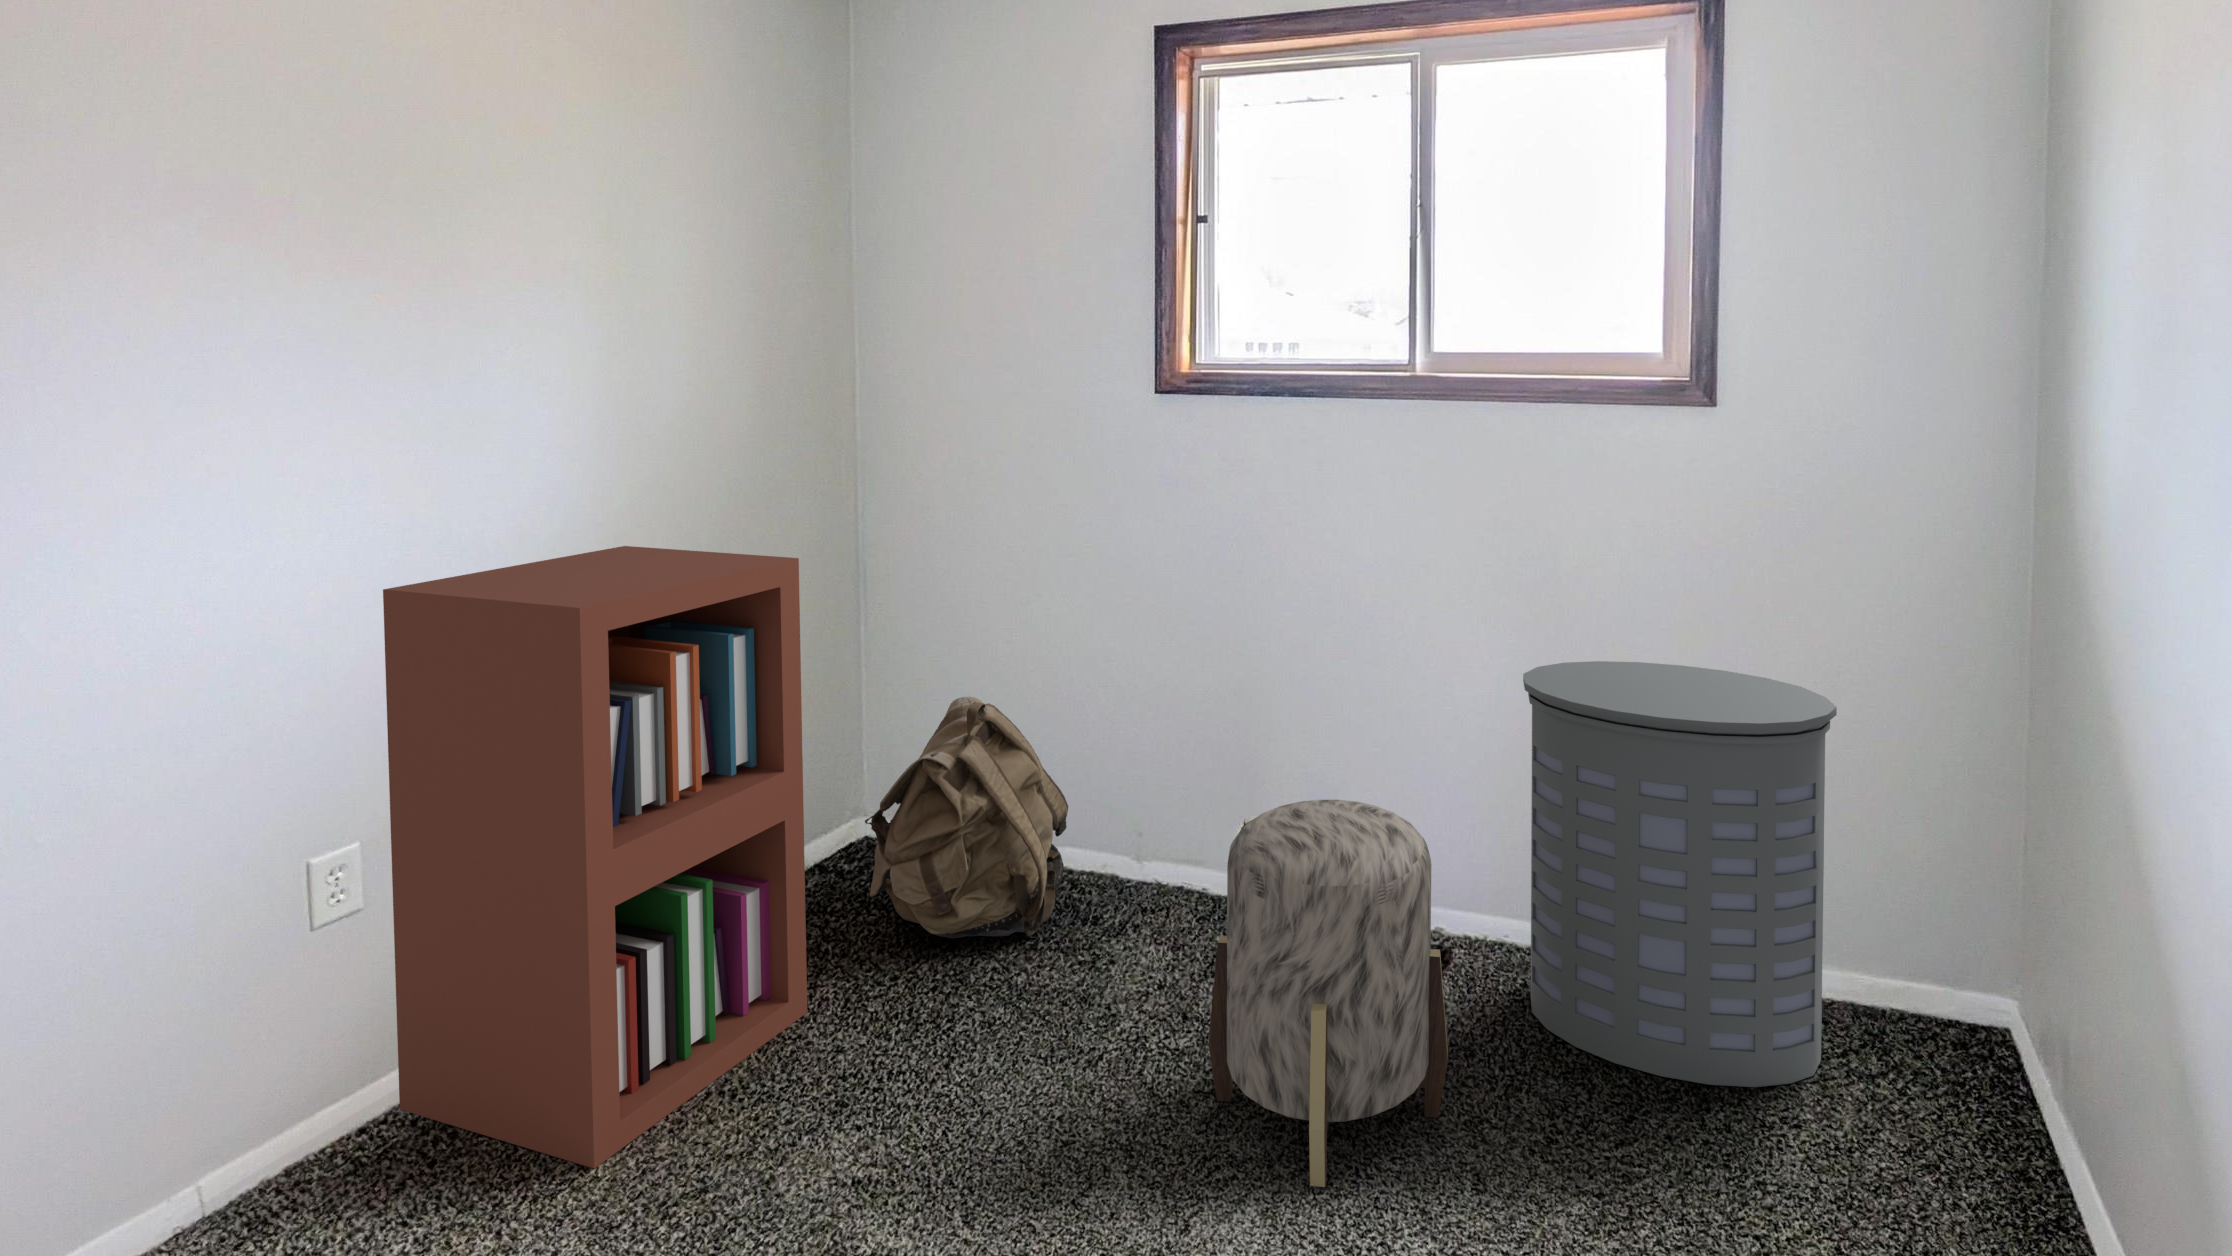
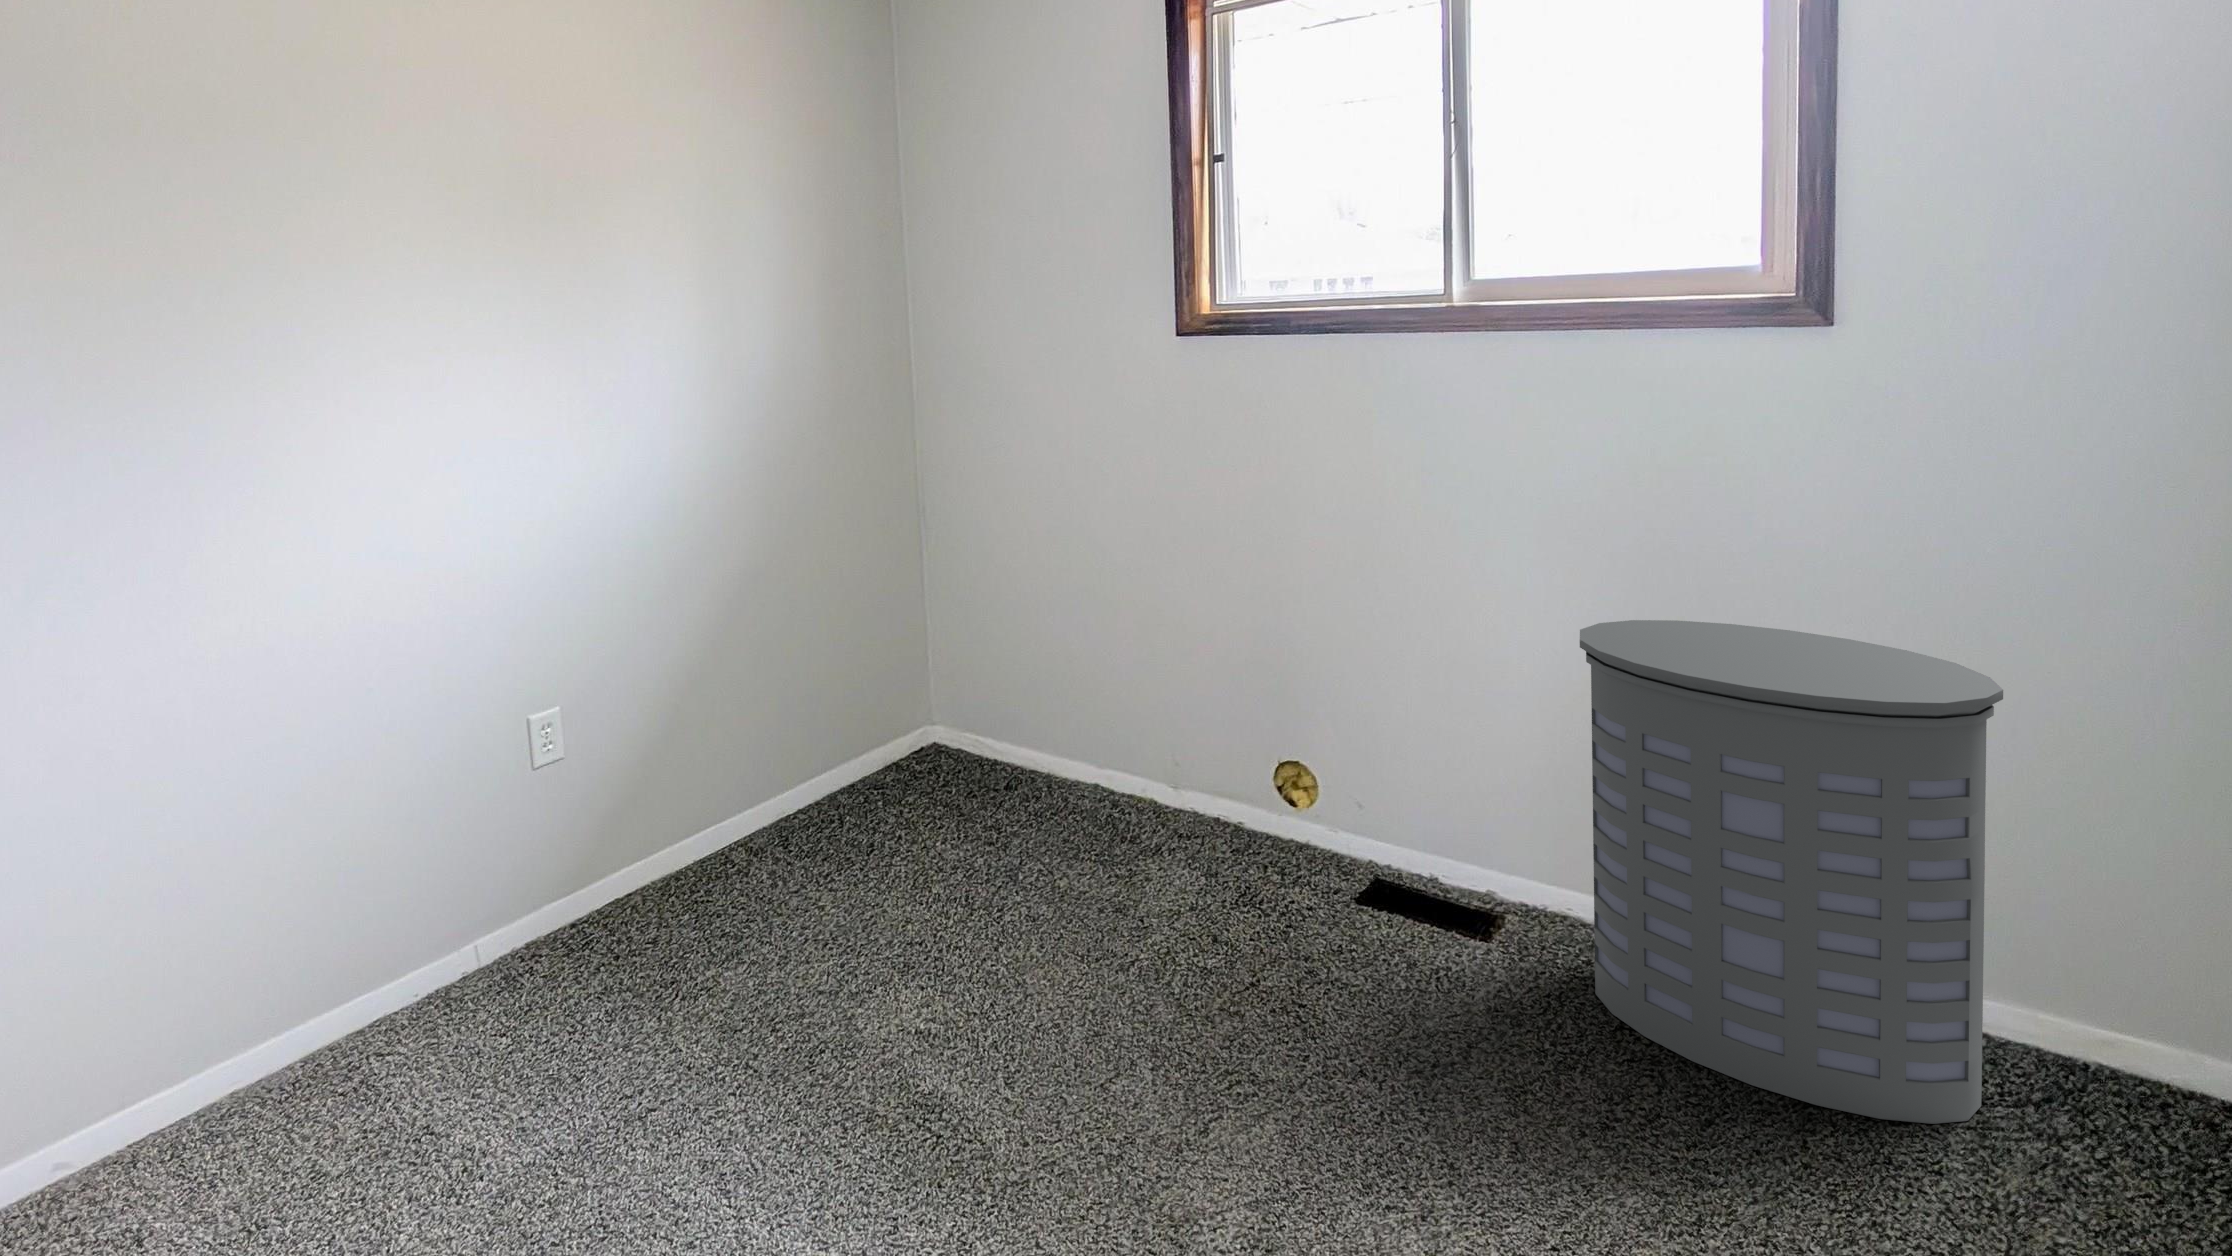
bookshelf: present [383,546,807,1168] -> none [563,482,883,983]
backpack: present [865,697,1068,938] -> none [925,624,1107,847]
ottoman: present [1208,800,1448,1187] -> none [1231,744,1485,1120]

